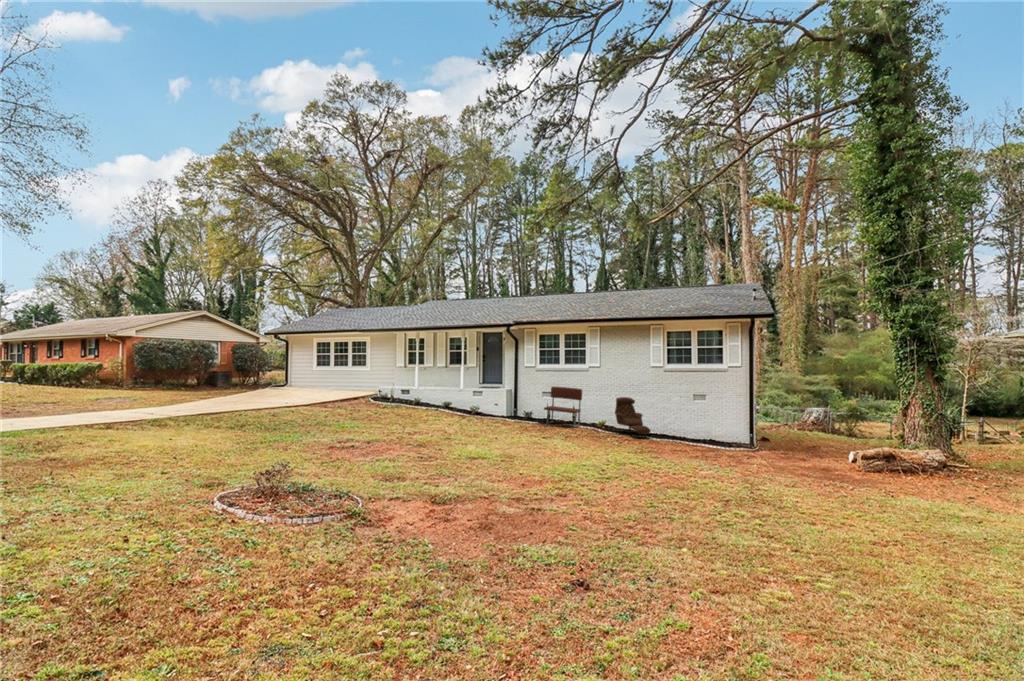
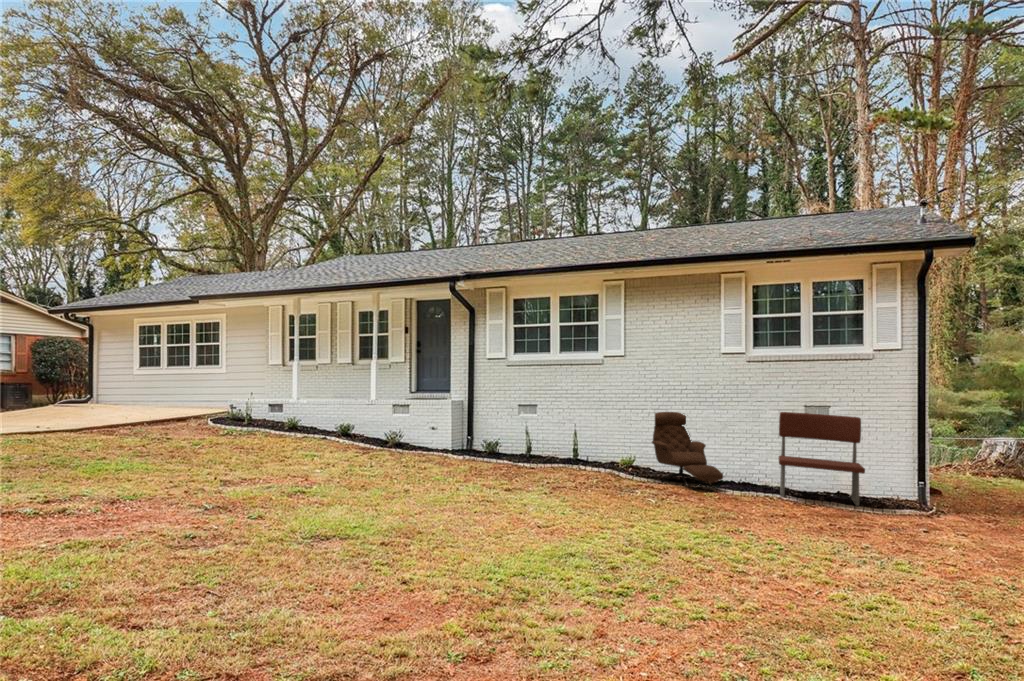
bench: present [544,387,582,427] -> present [778,412,865,506]

